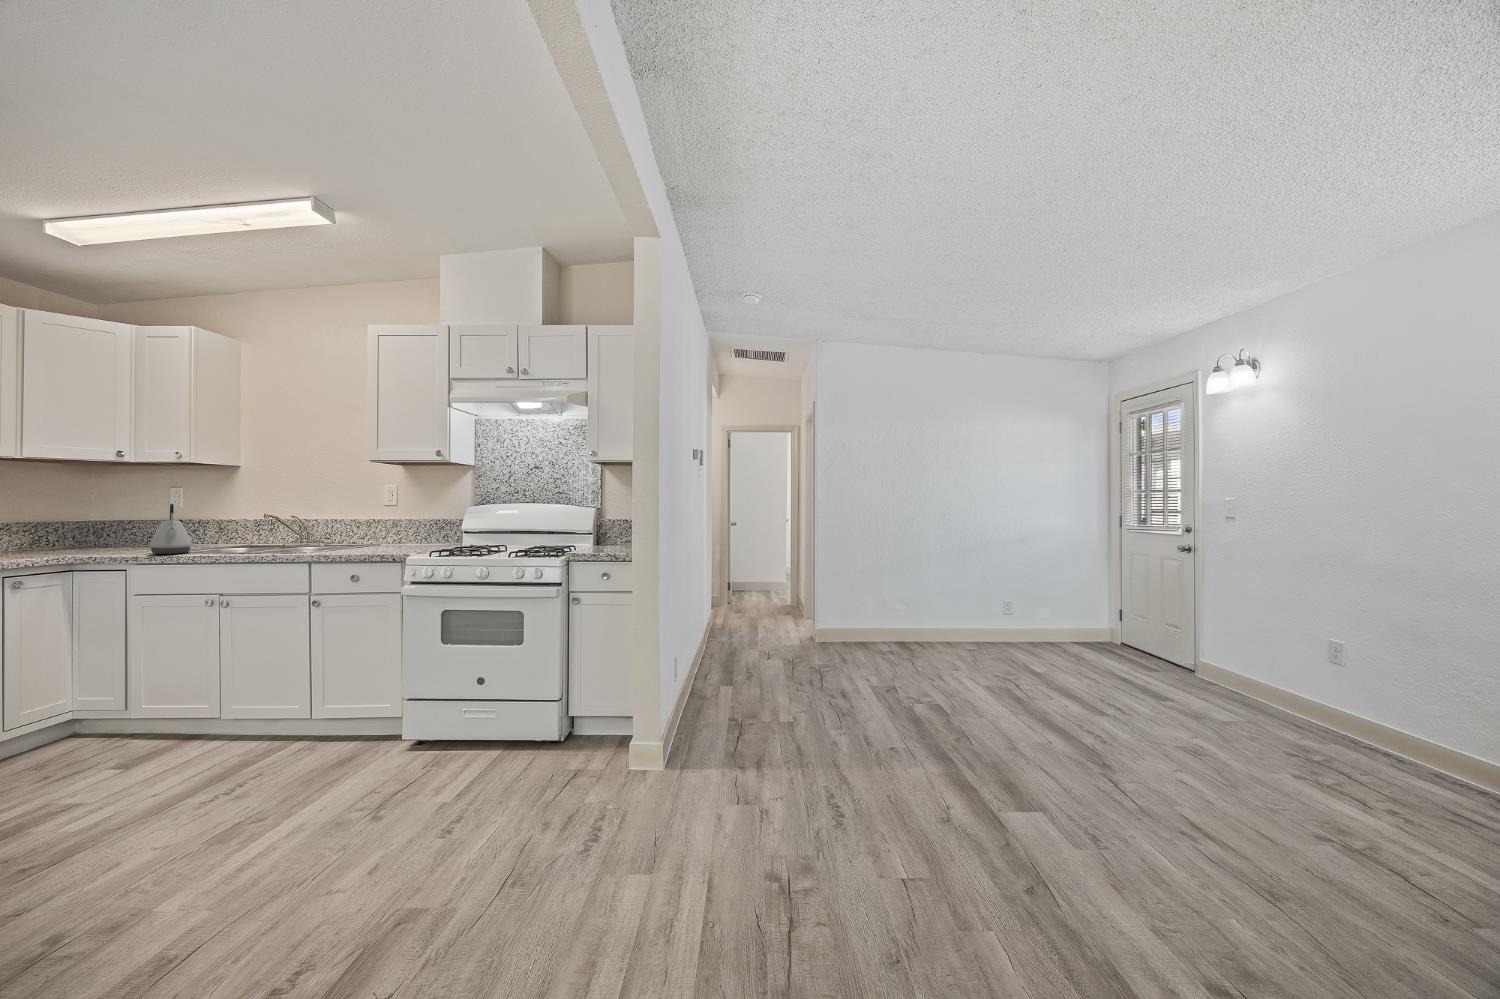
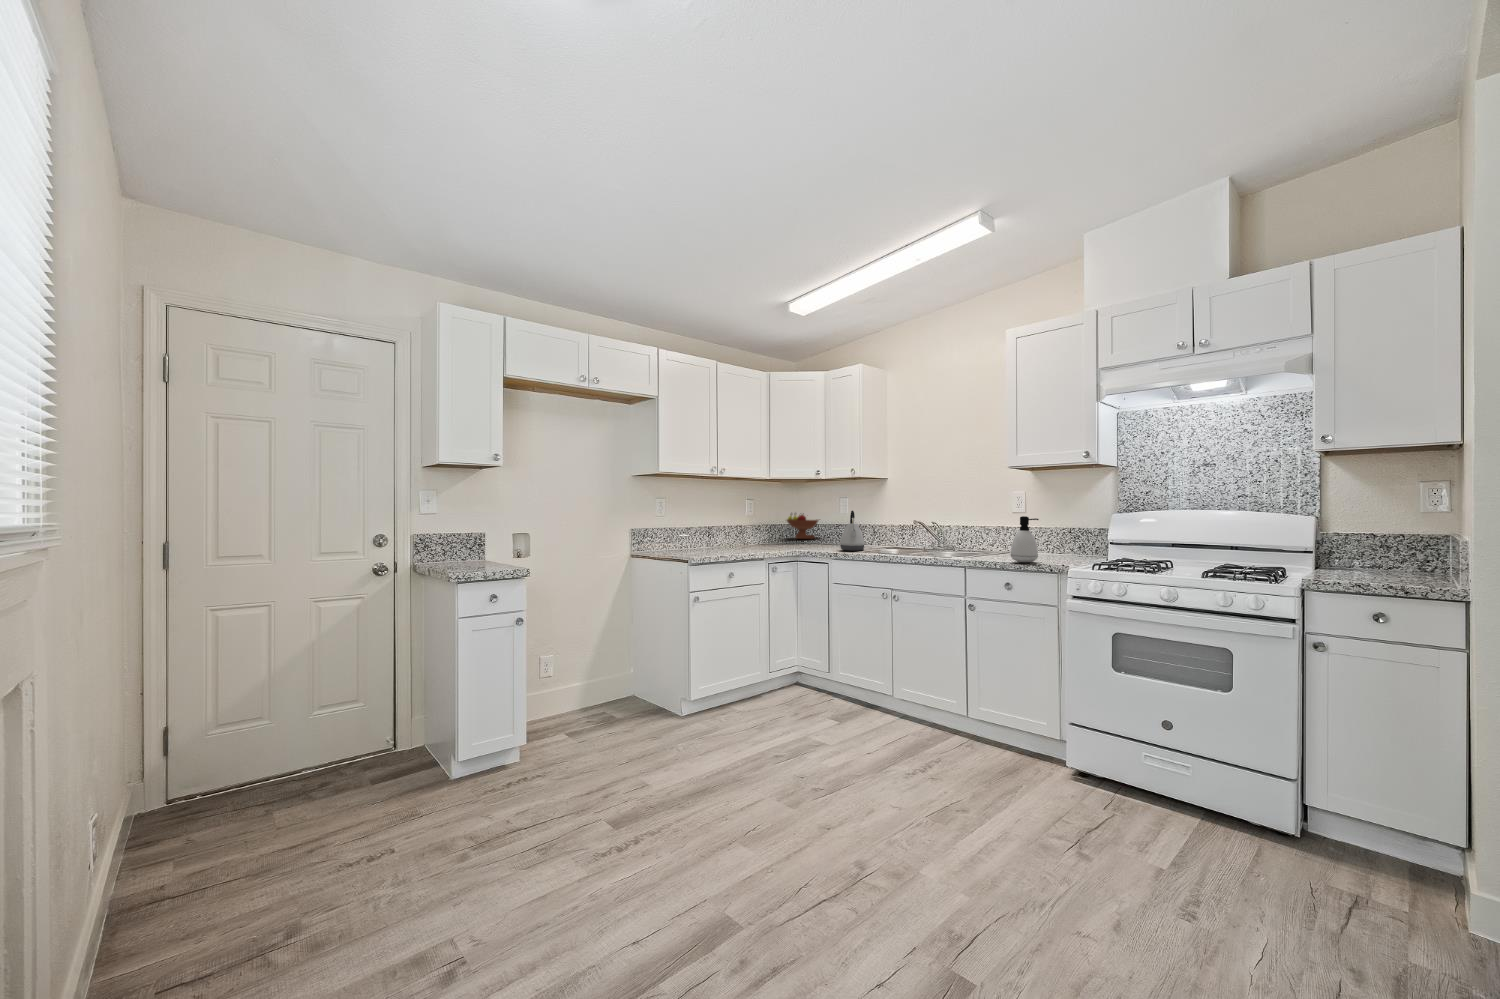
fruit bowl: none [67,506,144,544] -> present [787,513,818,539]
soap dispenser: none [359,510,387,555] -> present [1011,516,1039,562]

